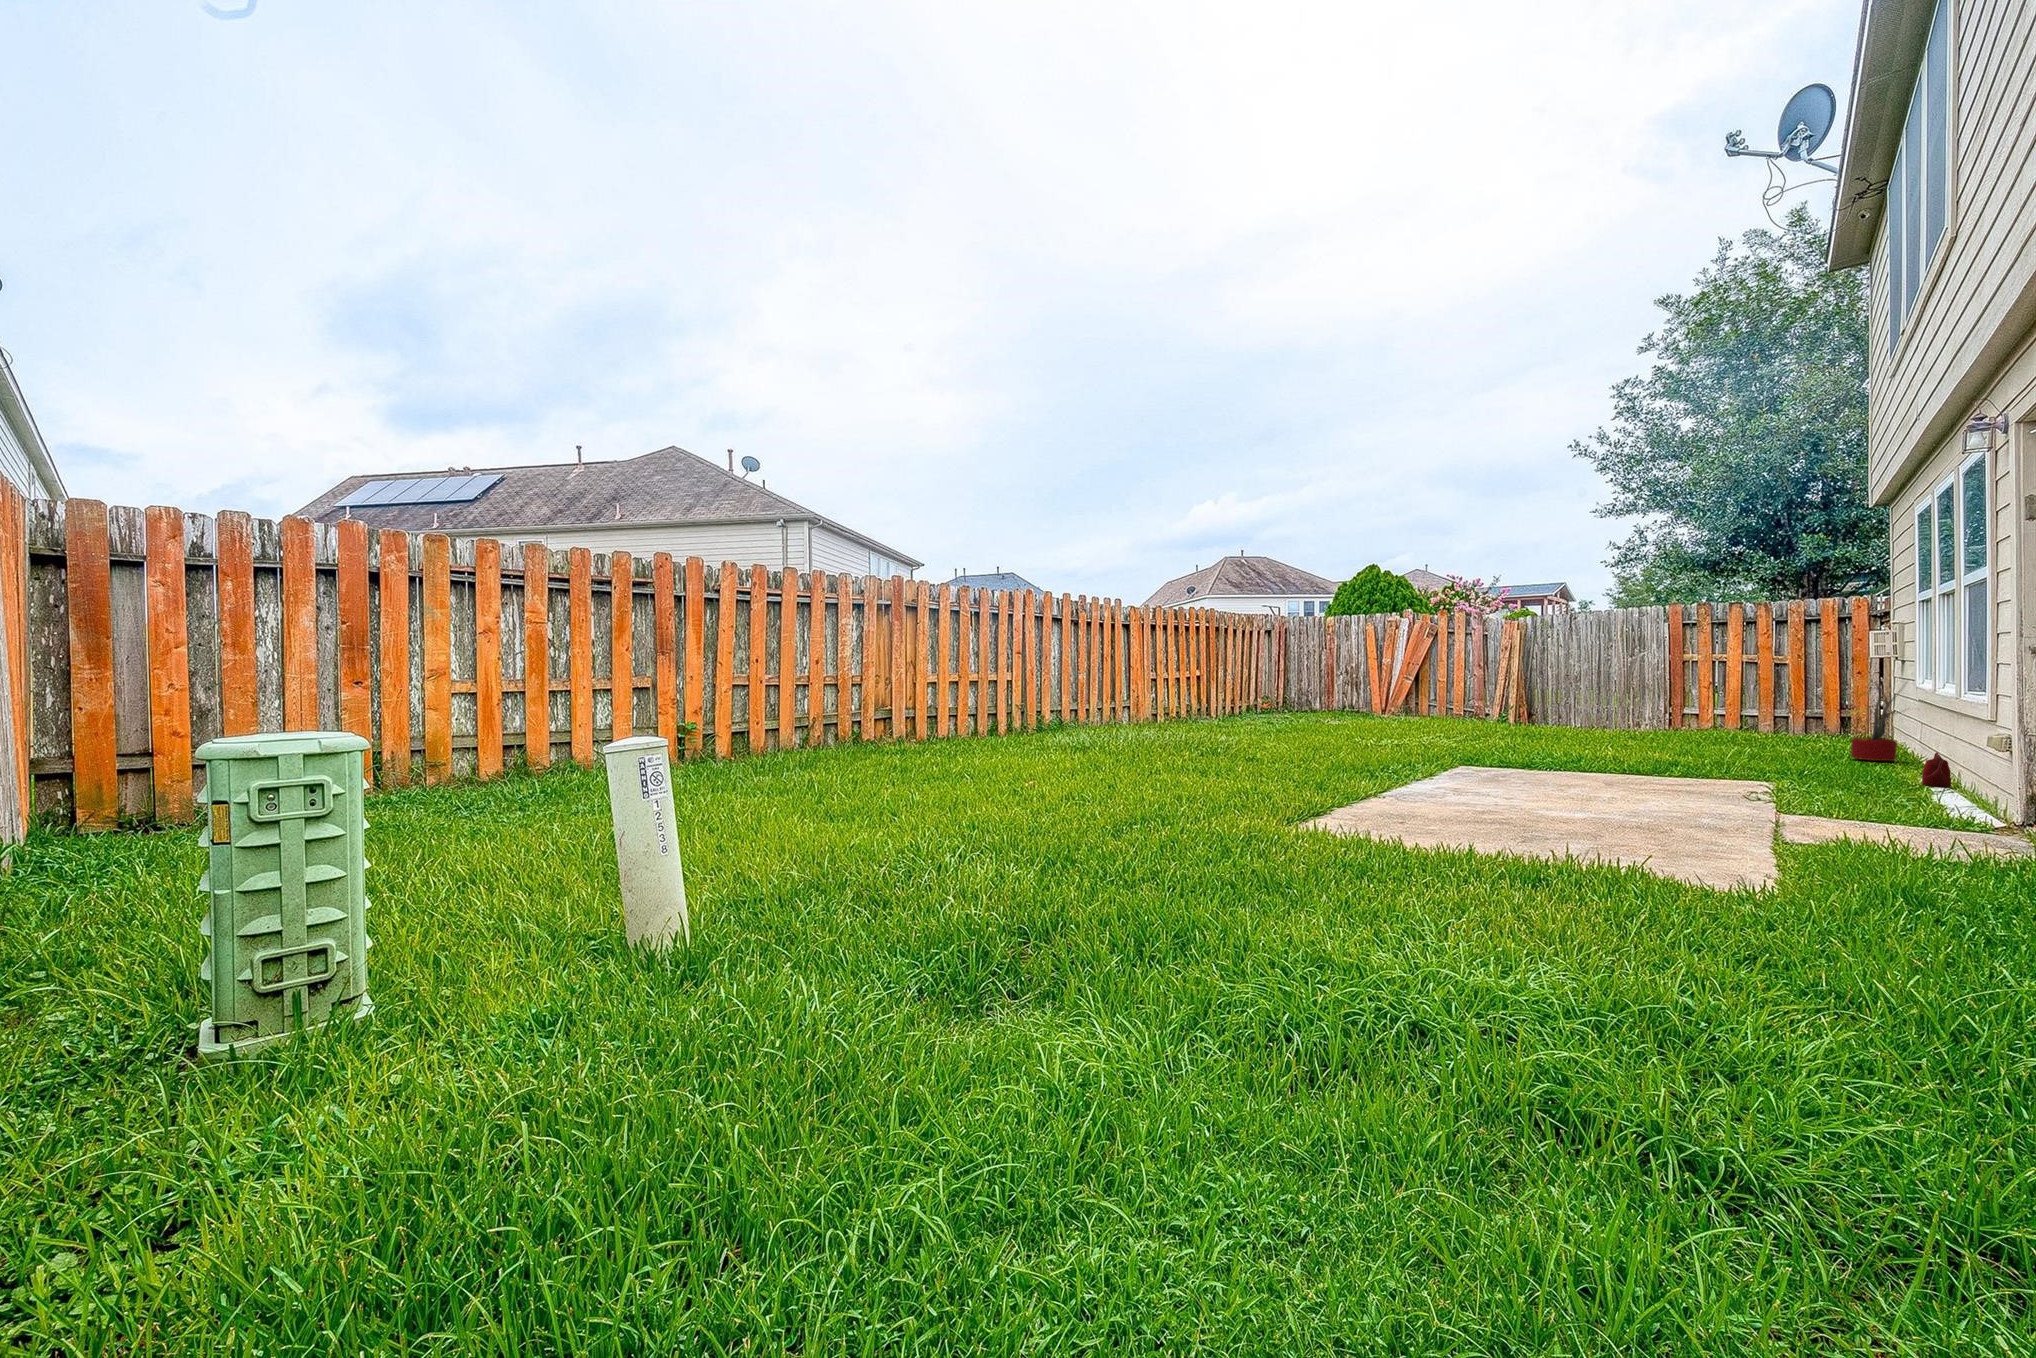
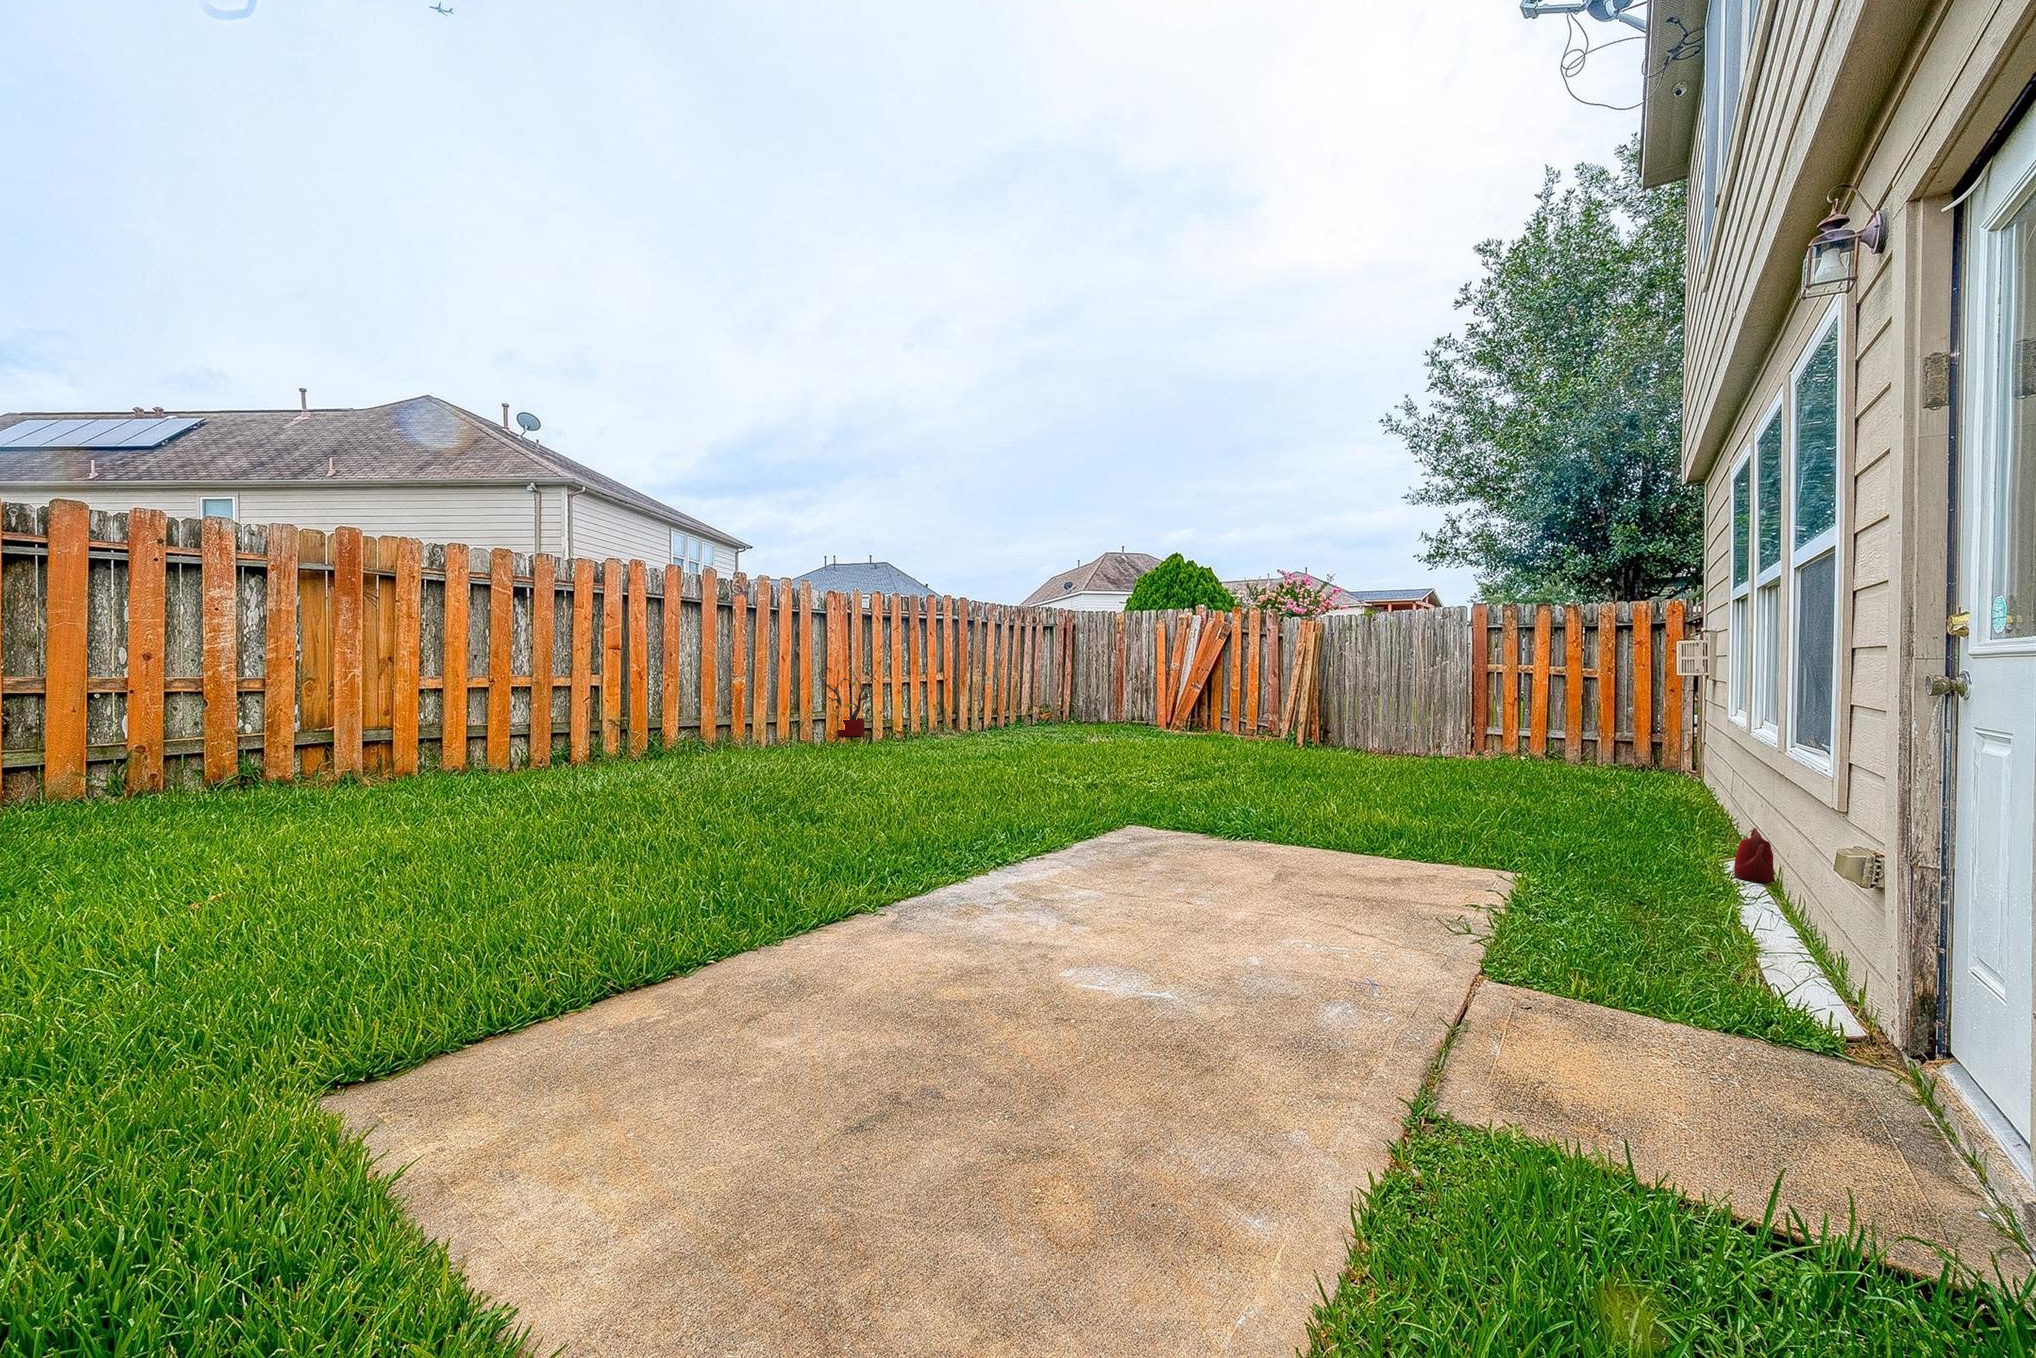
decorative plant: present [1850,683,1897,761] -> present [819,671,887,736]

